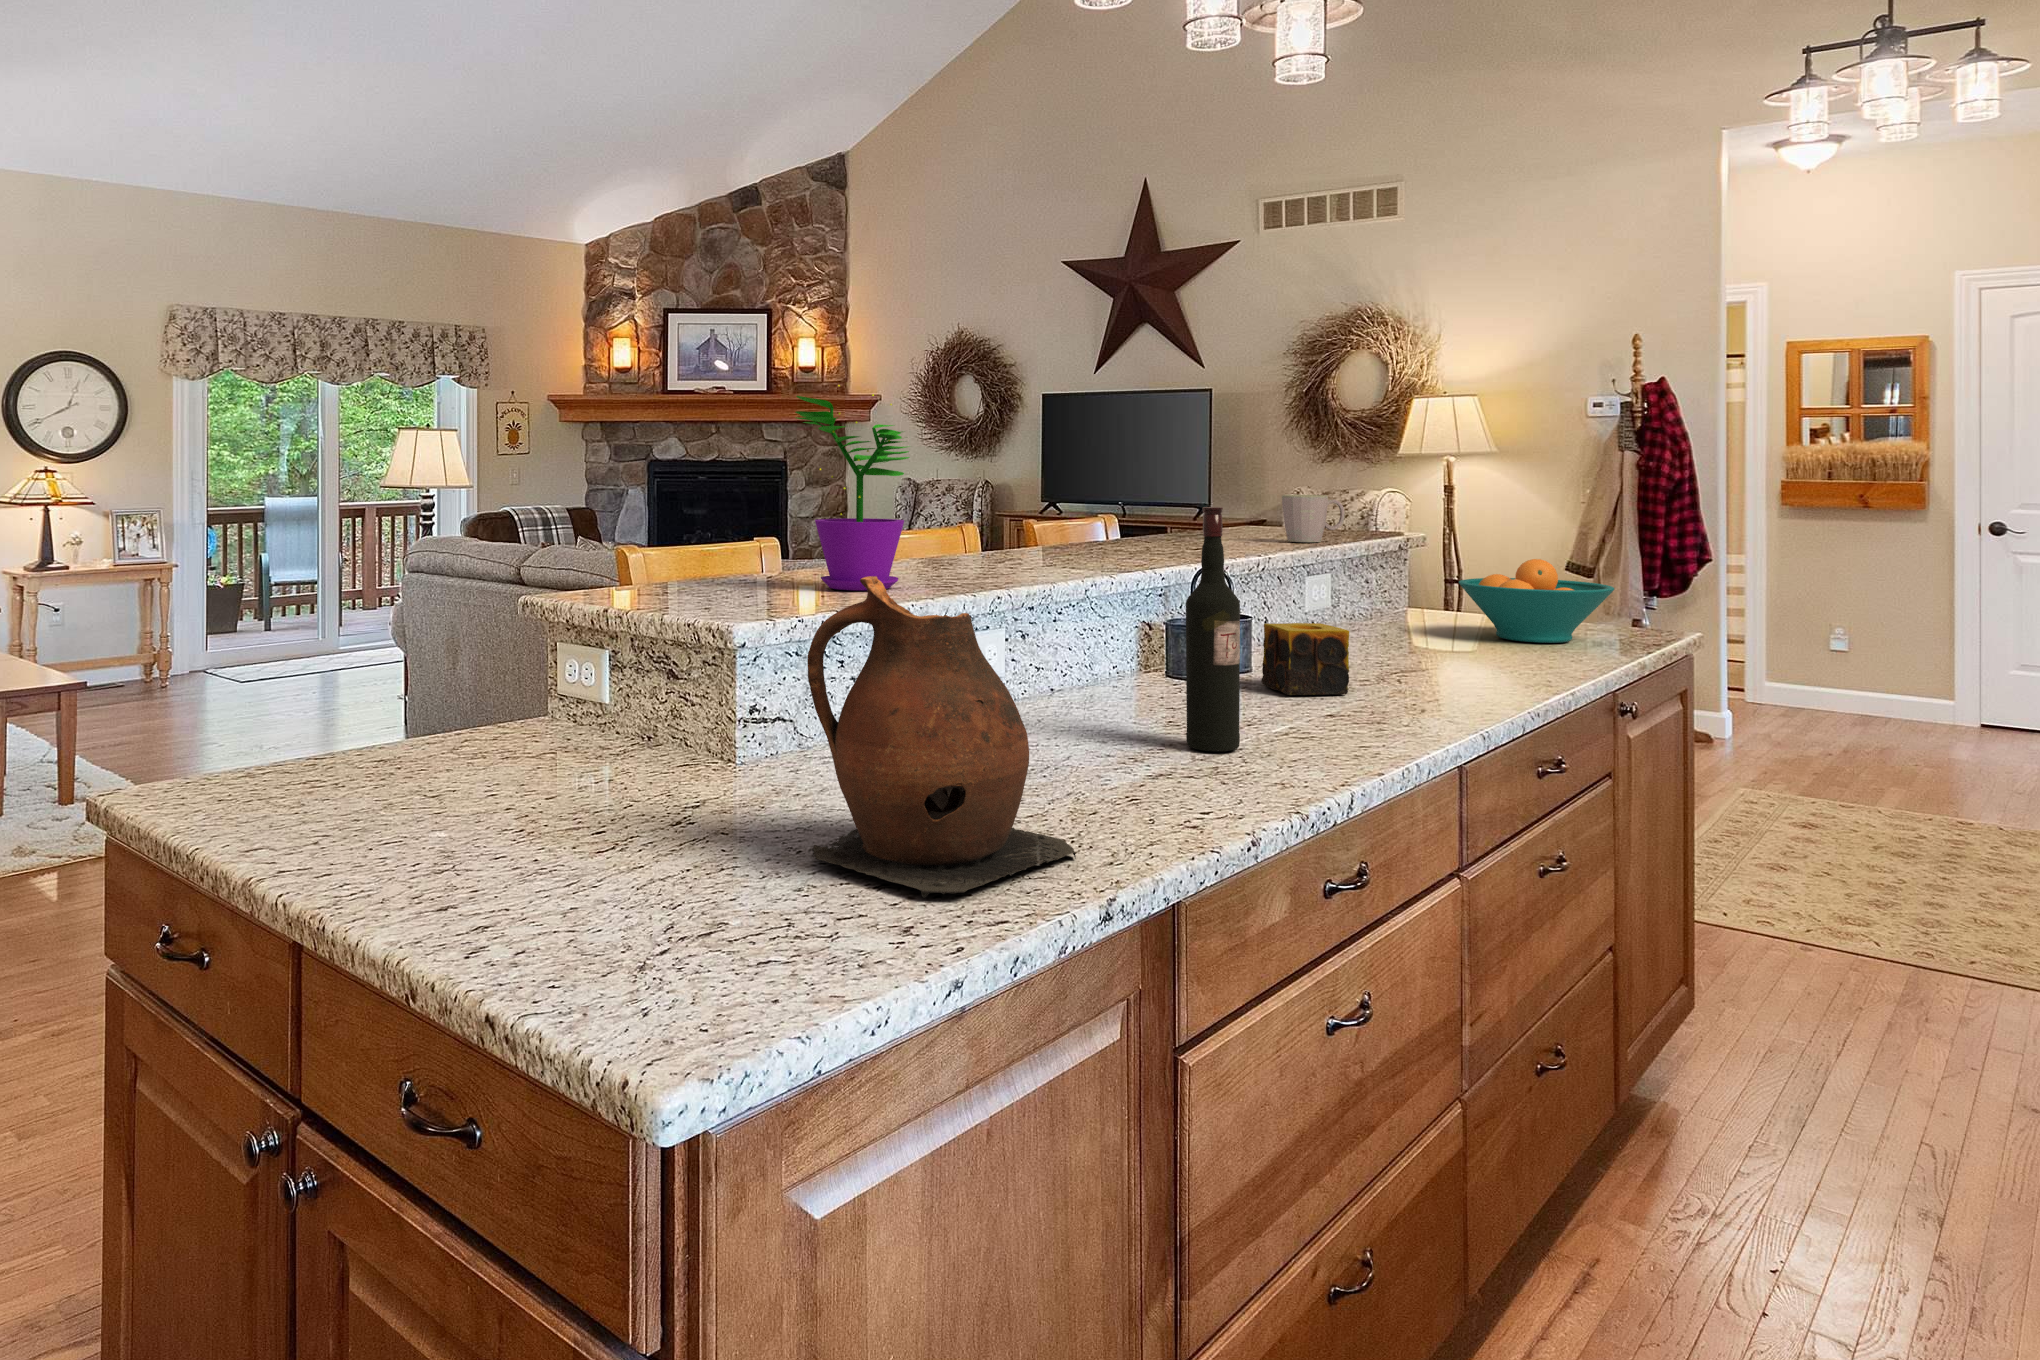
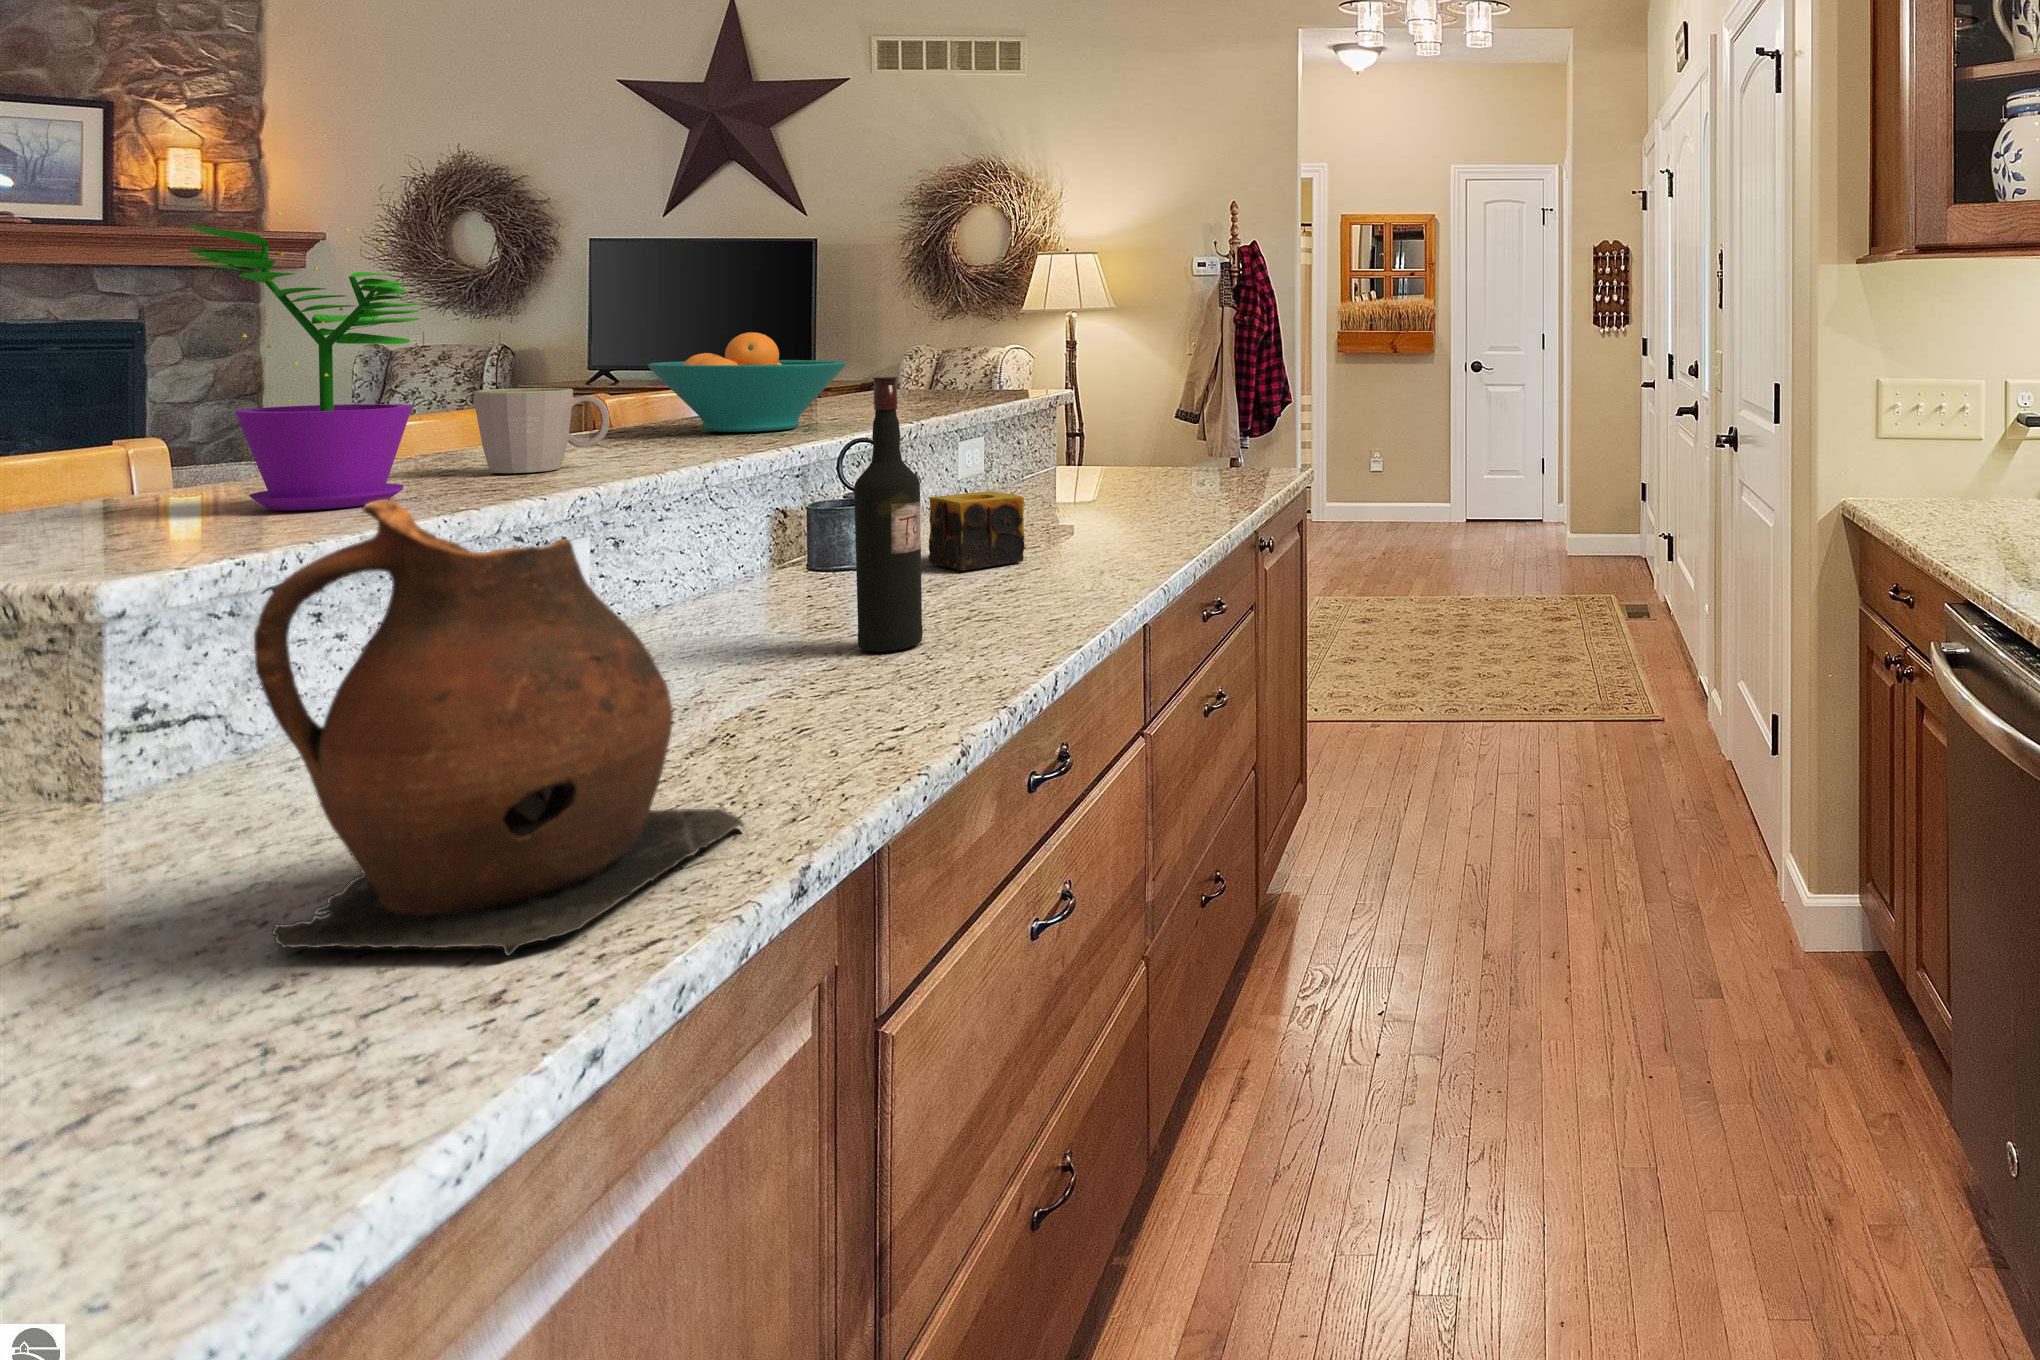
mug: present [1282,495,1345,542] -> present [474,388,609,473]
fruit bowl: present [1458,559,1614,643] -> present [648,332,846,432]

